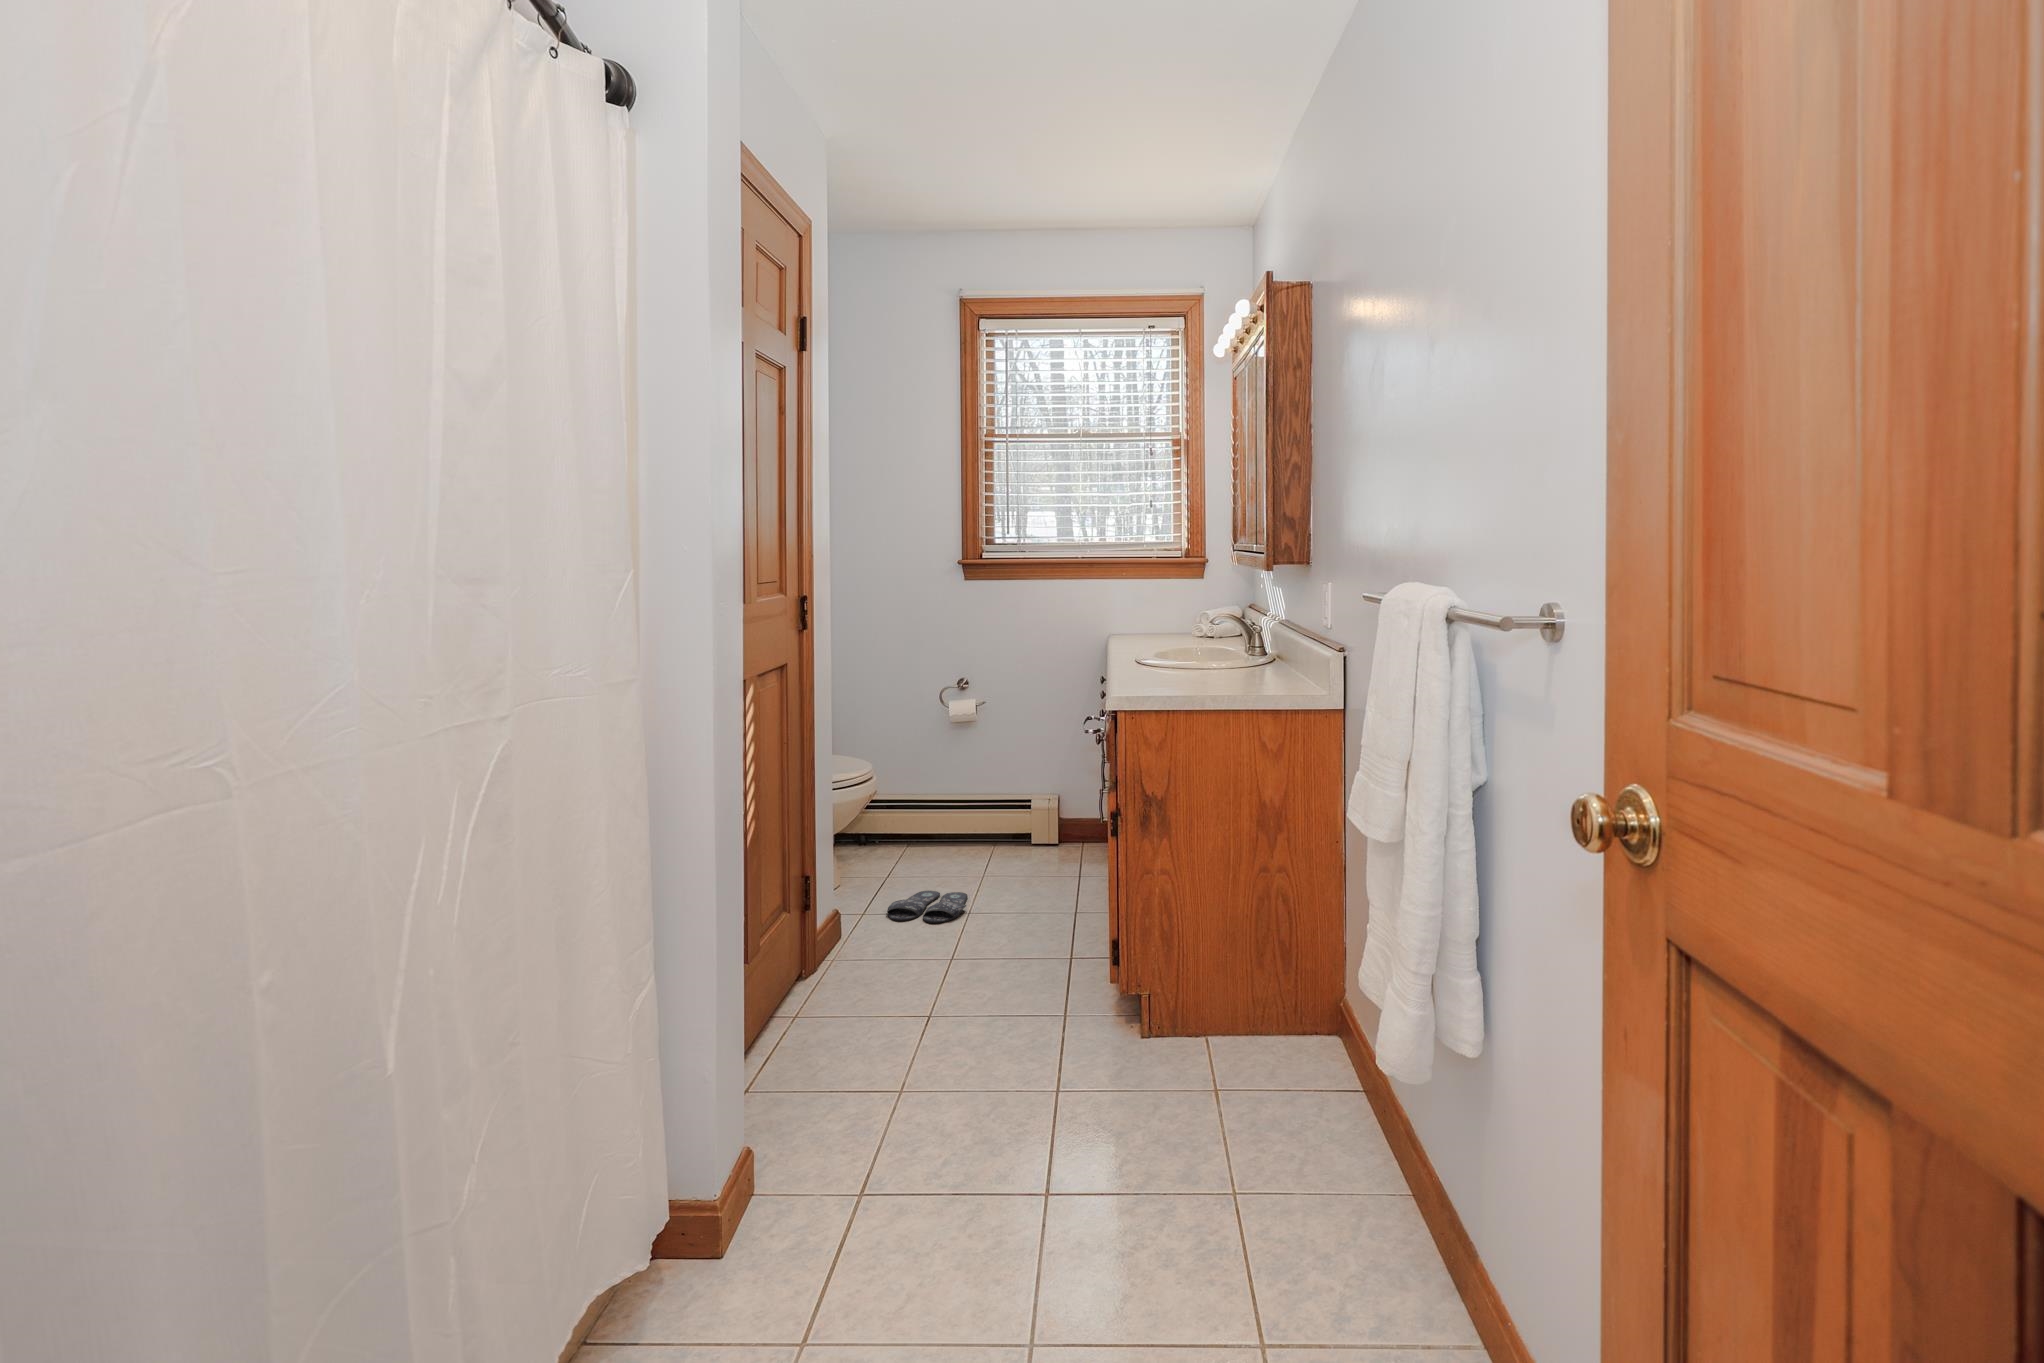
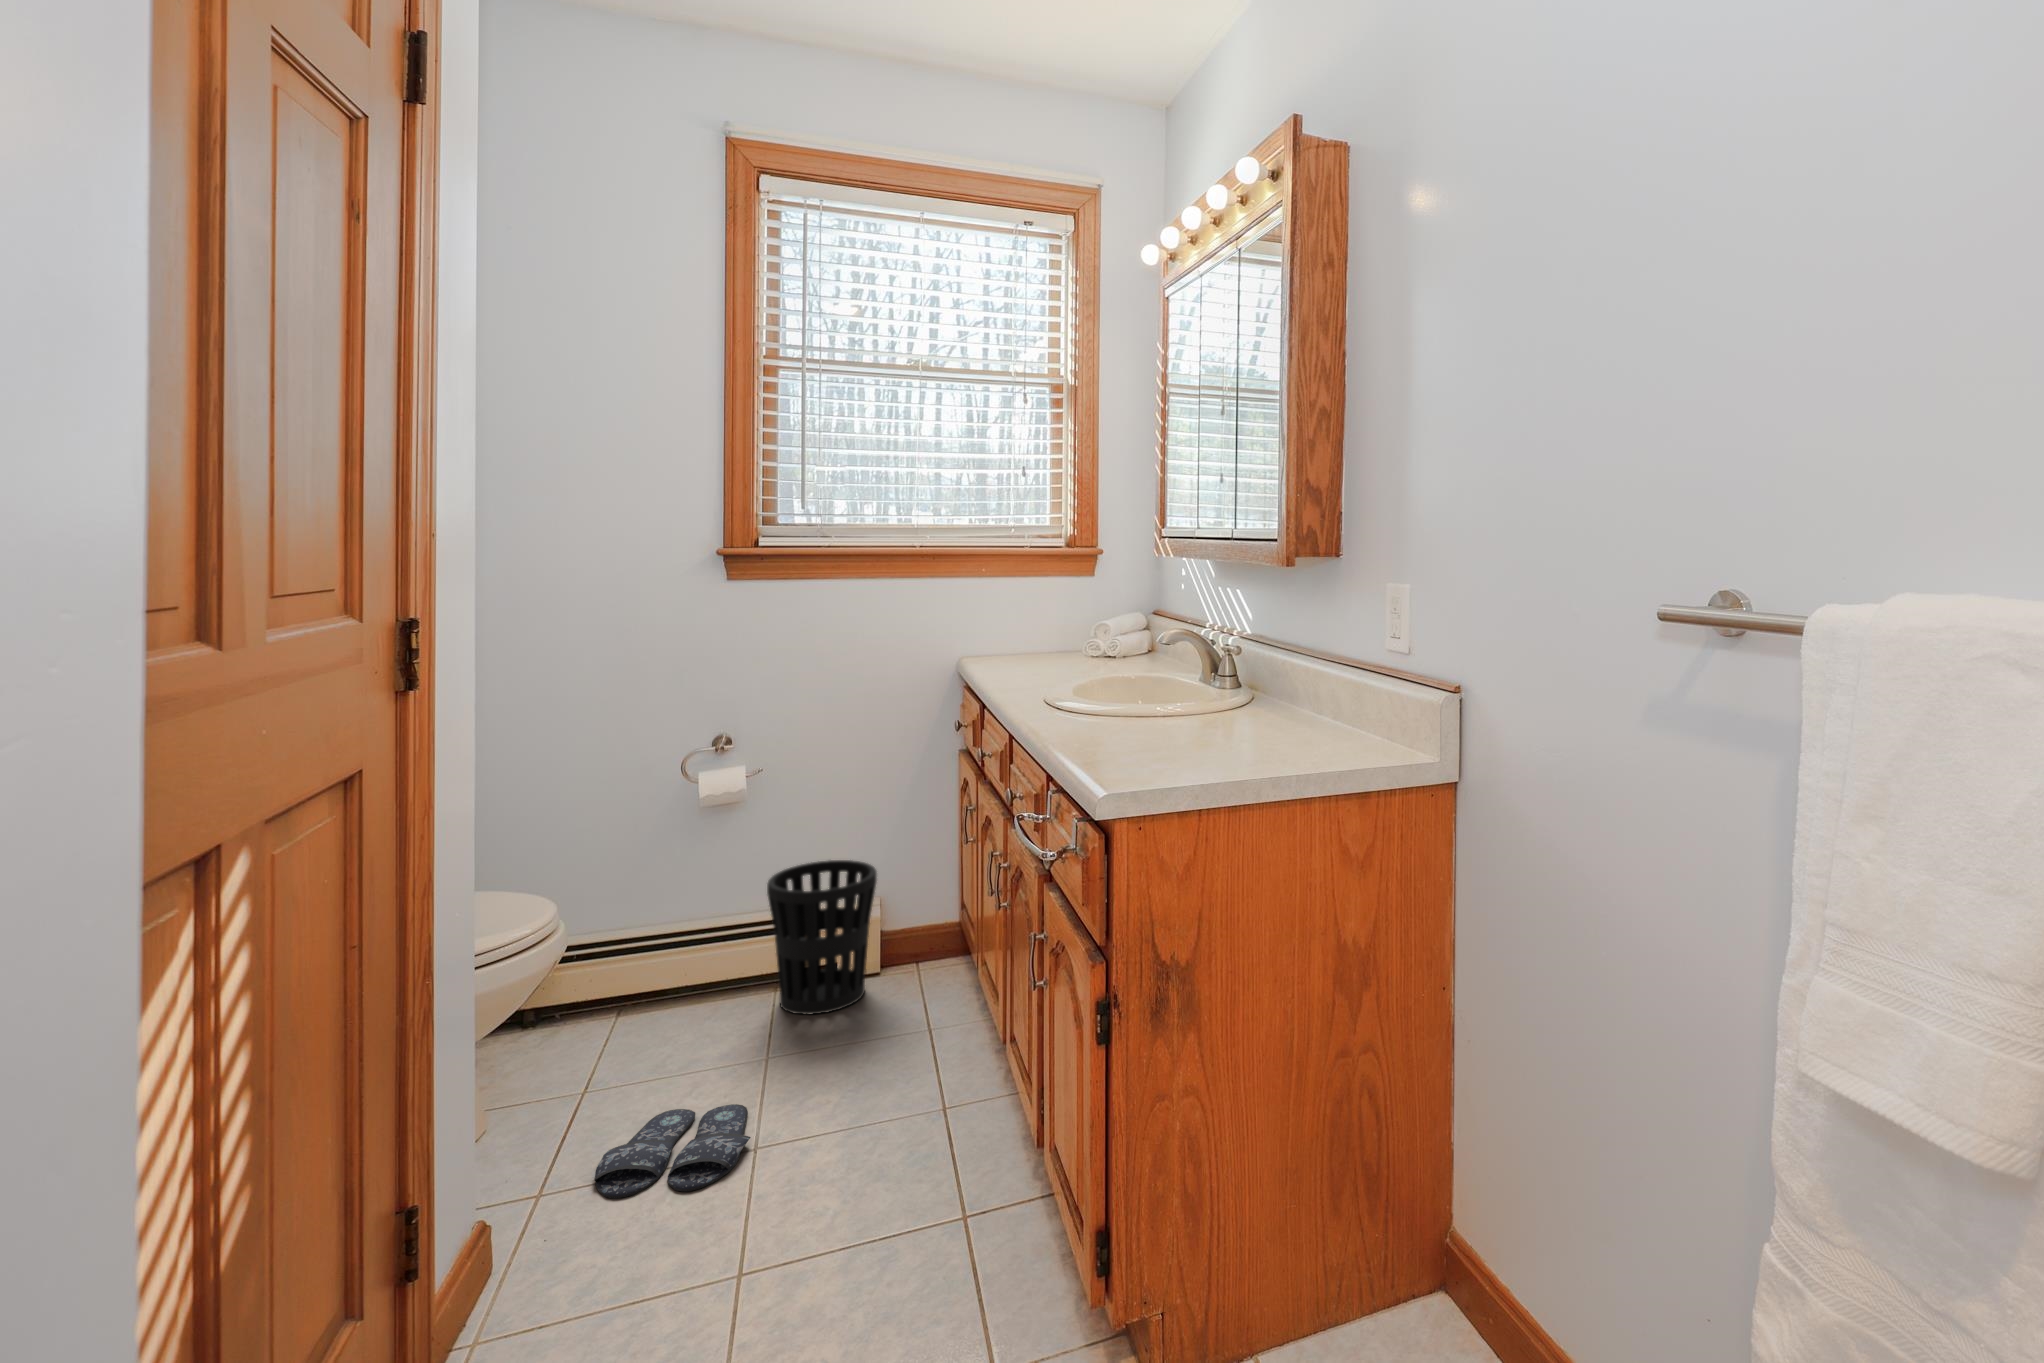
wastebasket: none [986,766,1053,859] -> present [767,860,877,1015]

